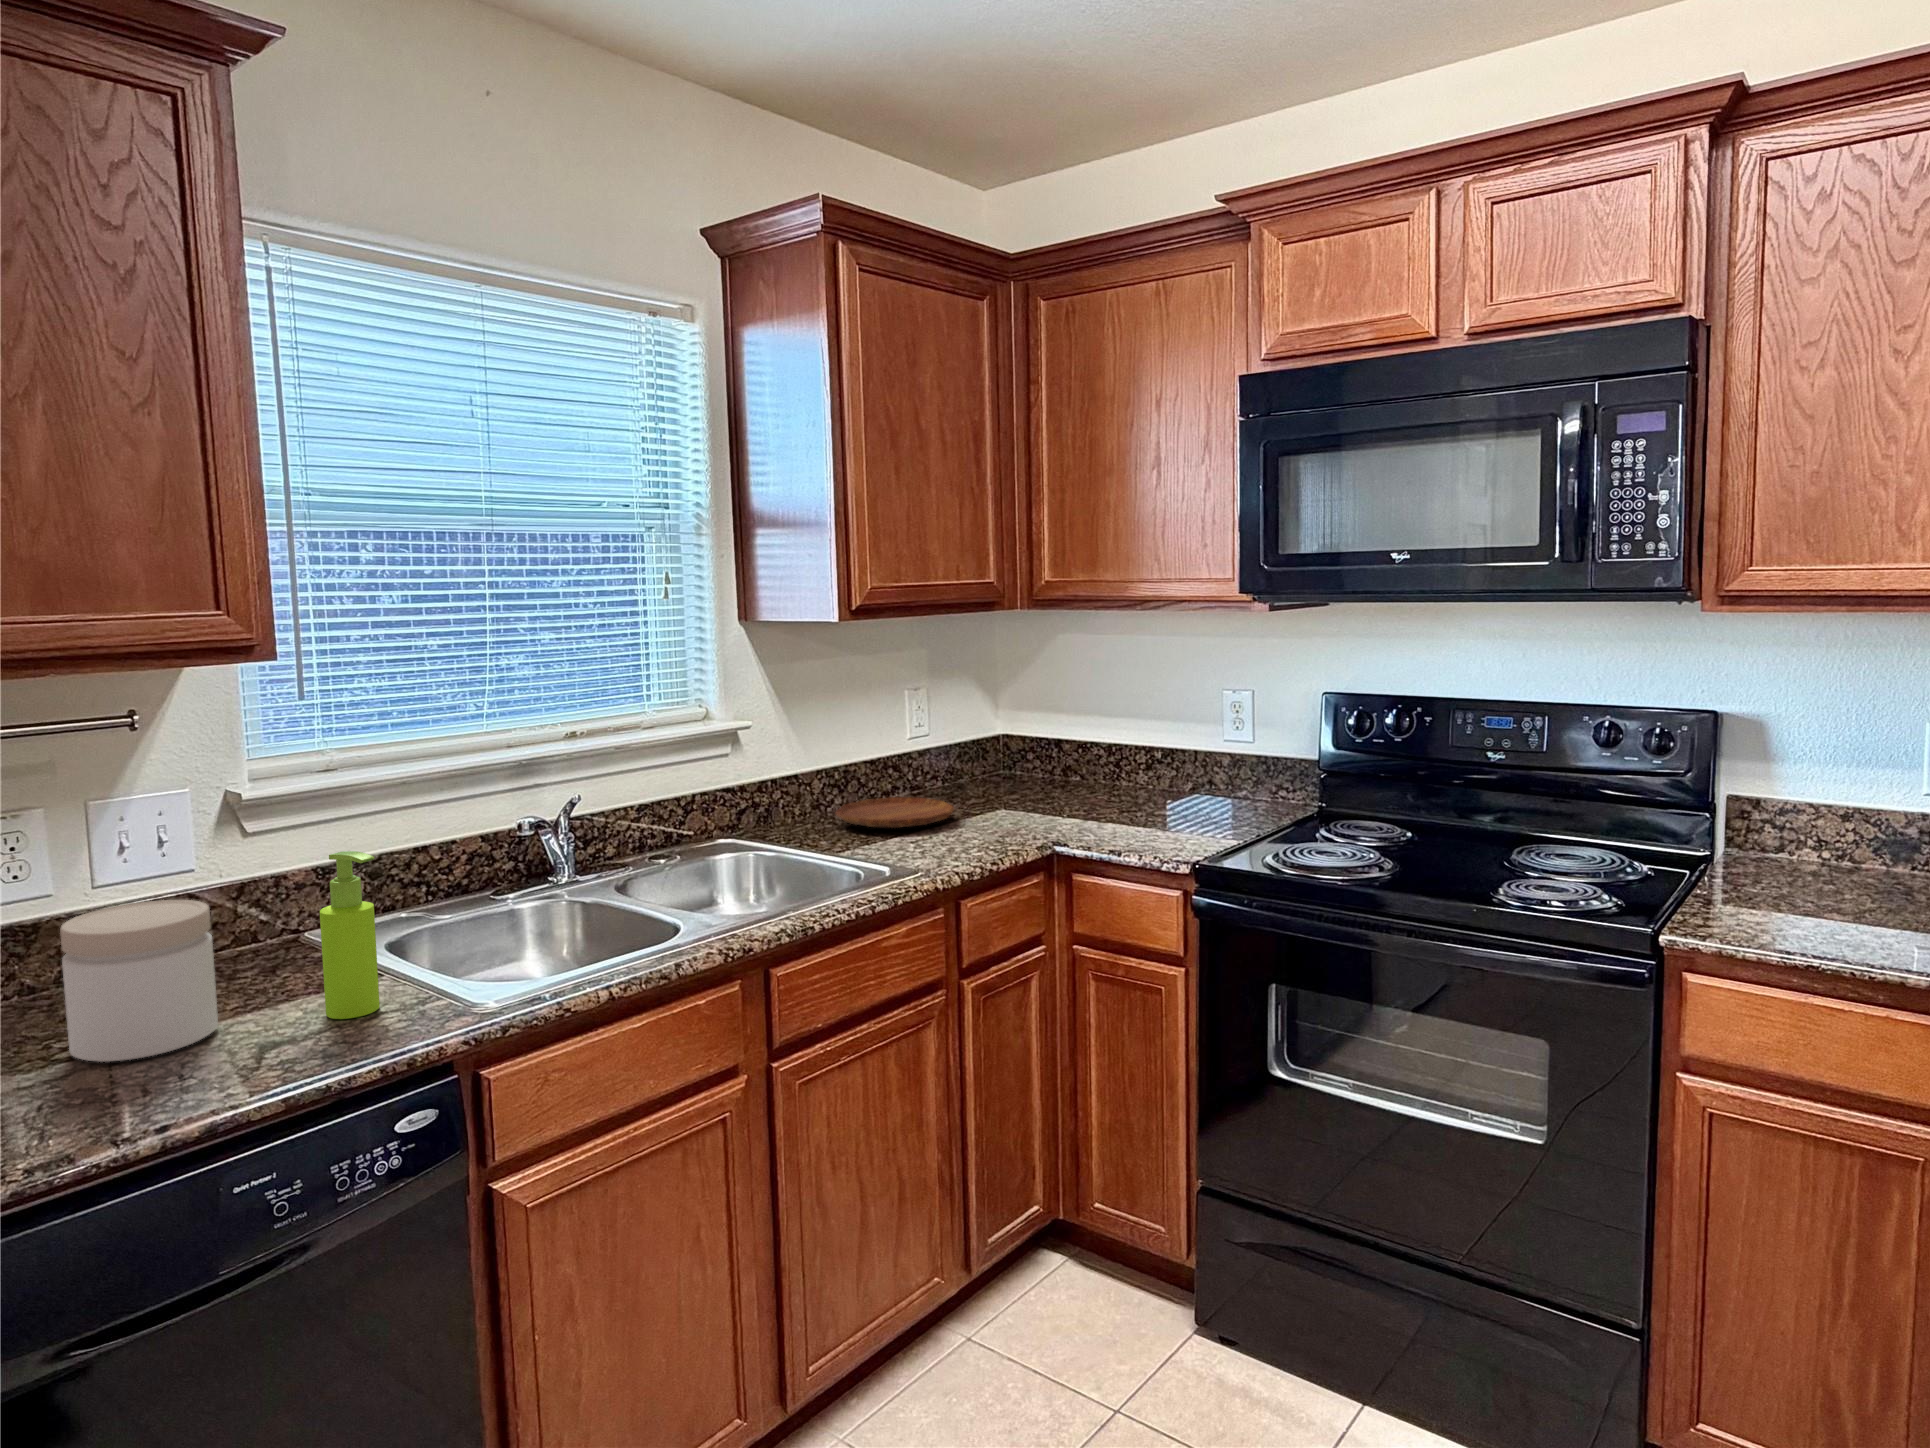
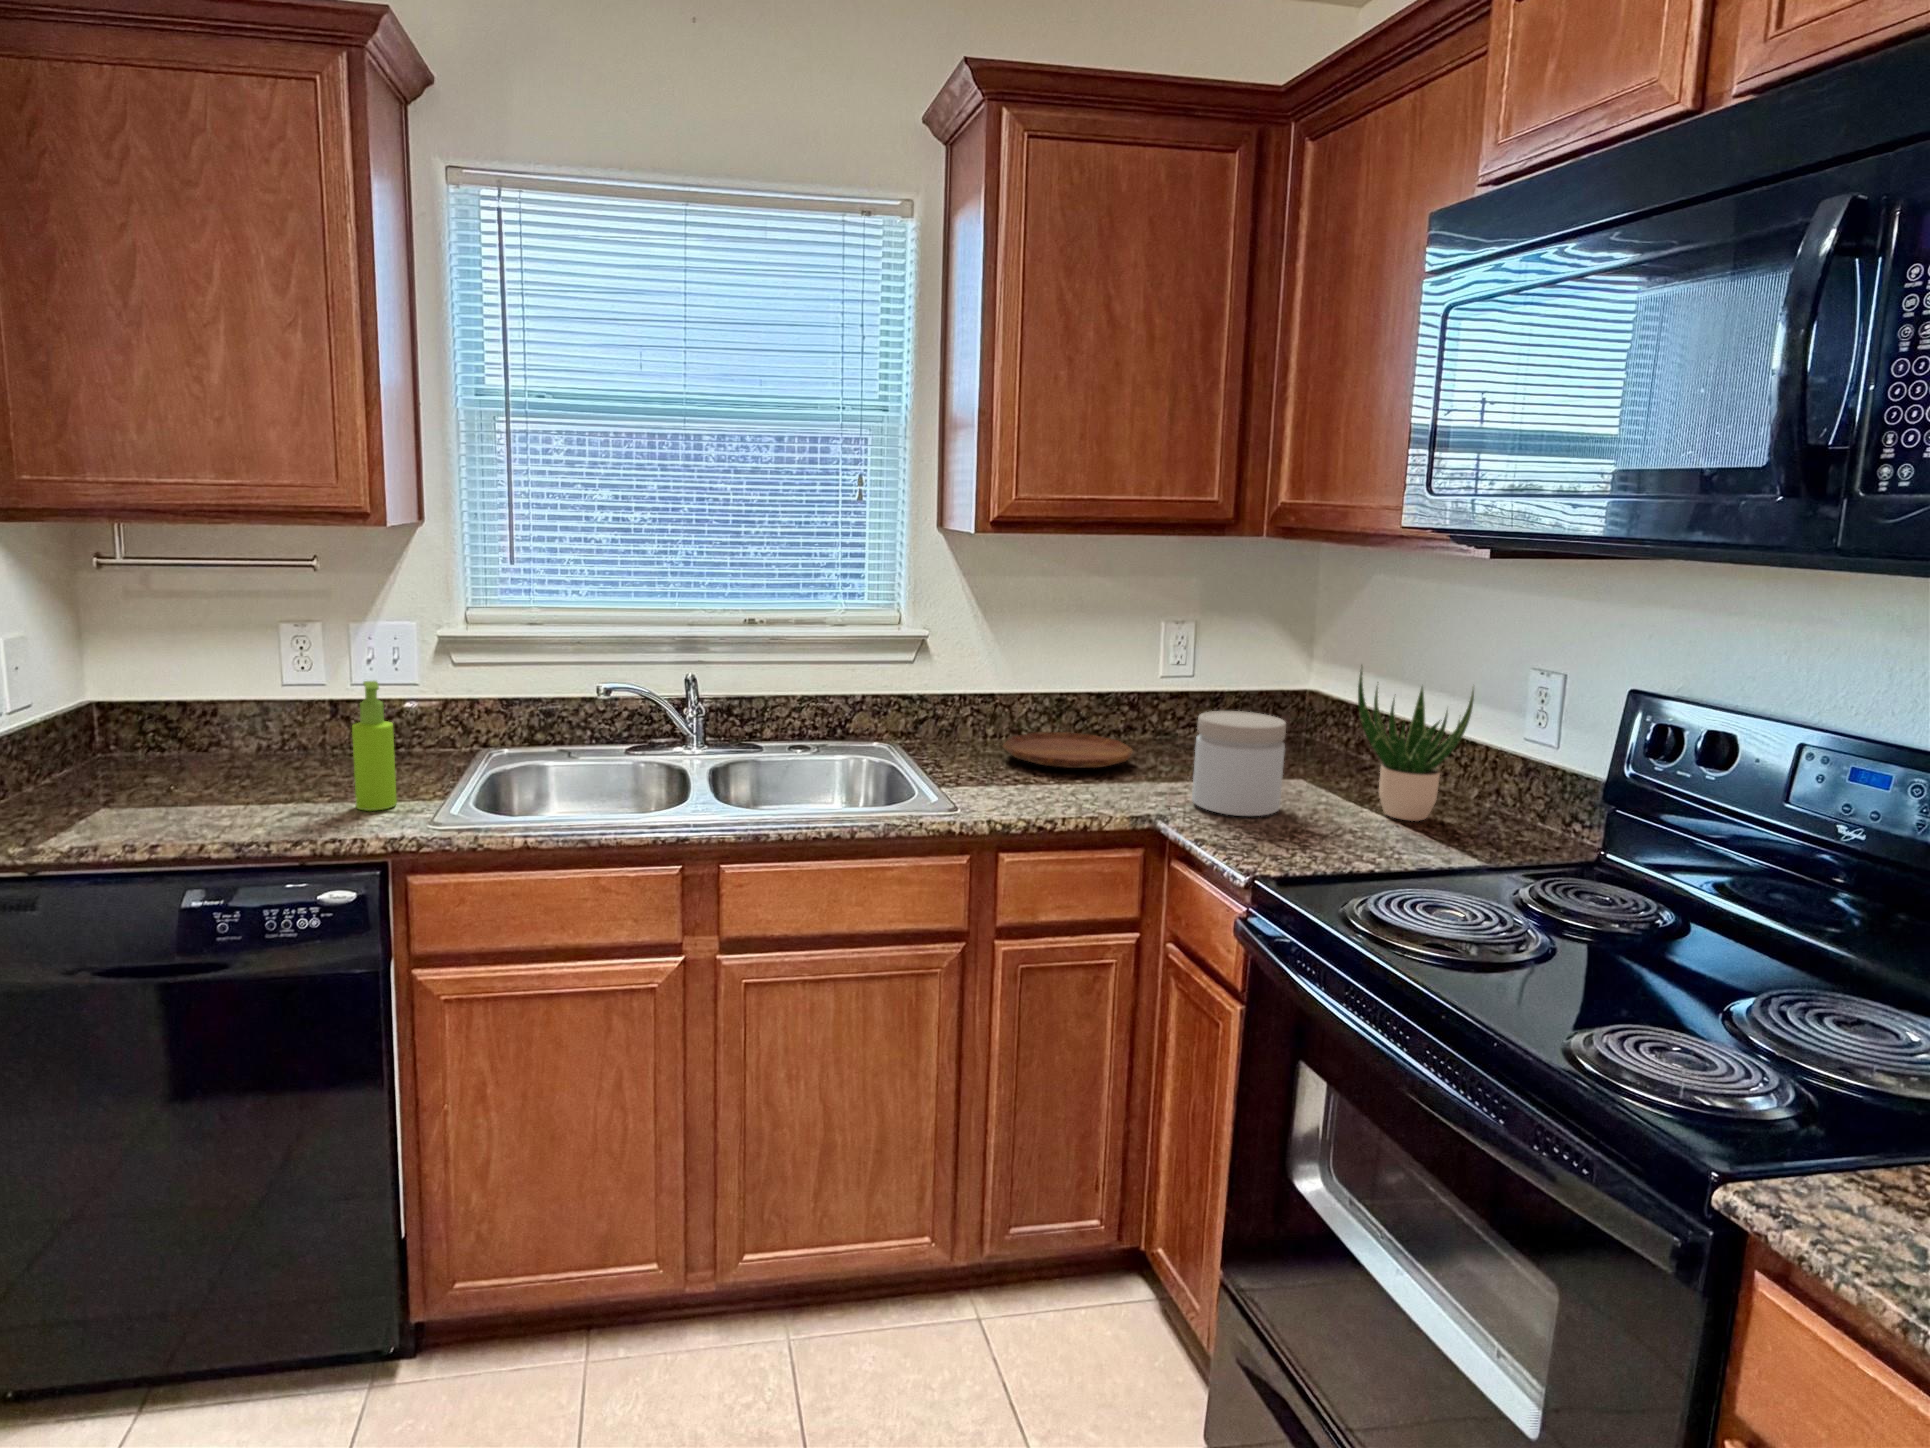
potted plant: none [1147,699,1214,812] -> present [1358,671,1474,821]
jar: present [60,900,218,1062] -> present [1192,711,1286,816]

